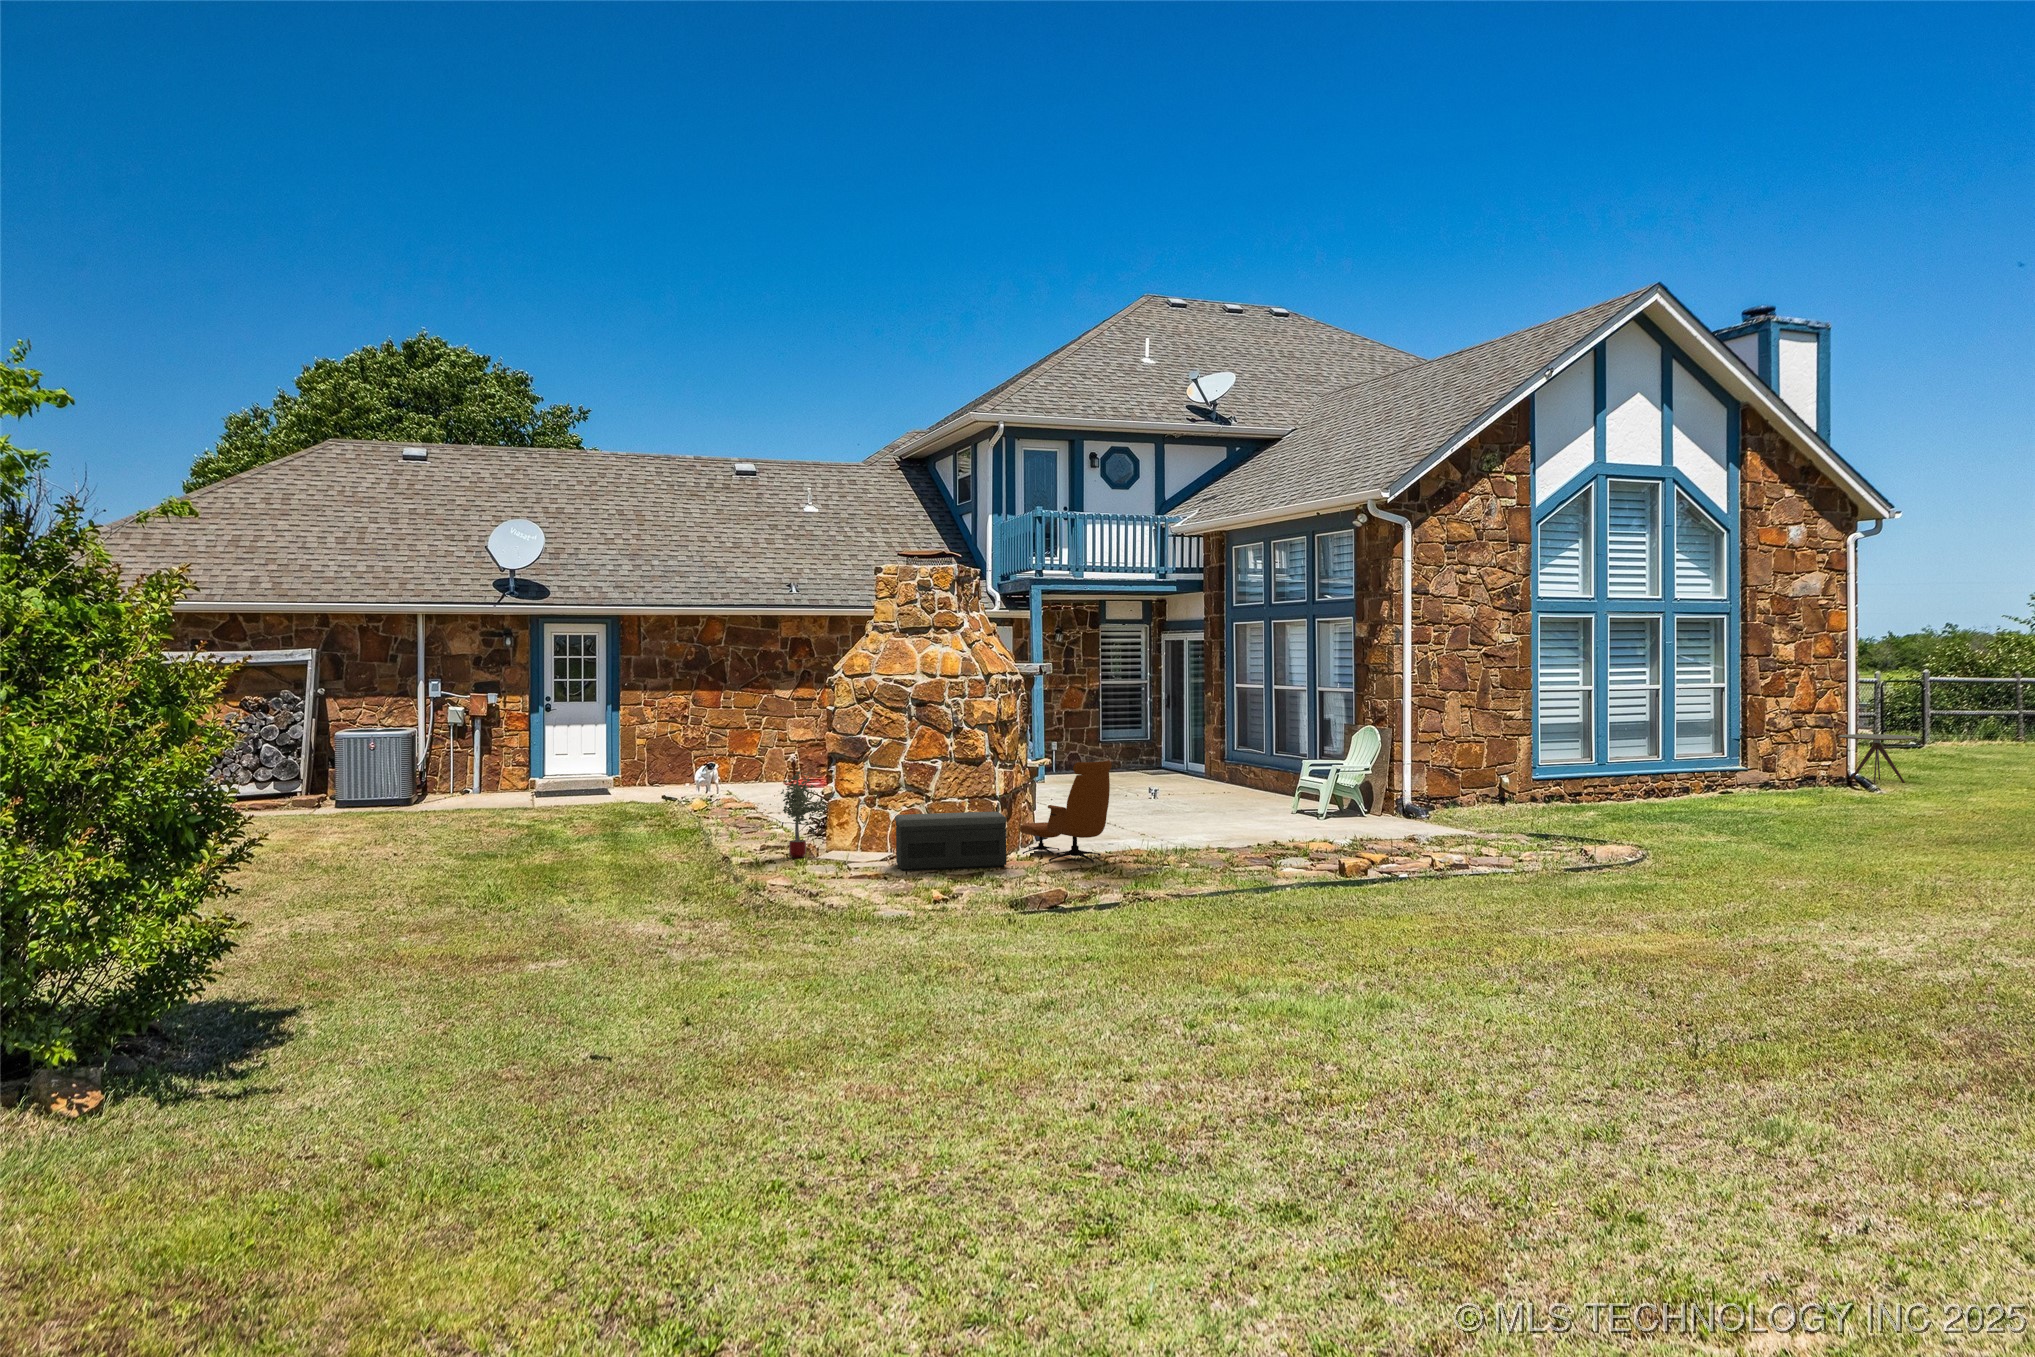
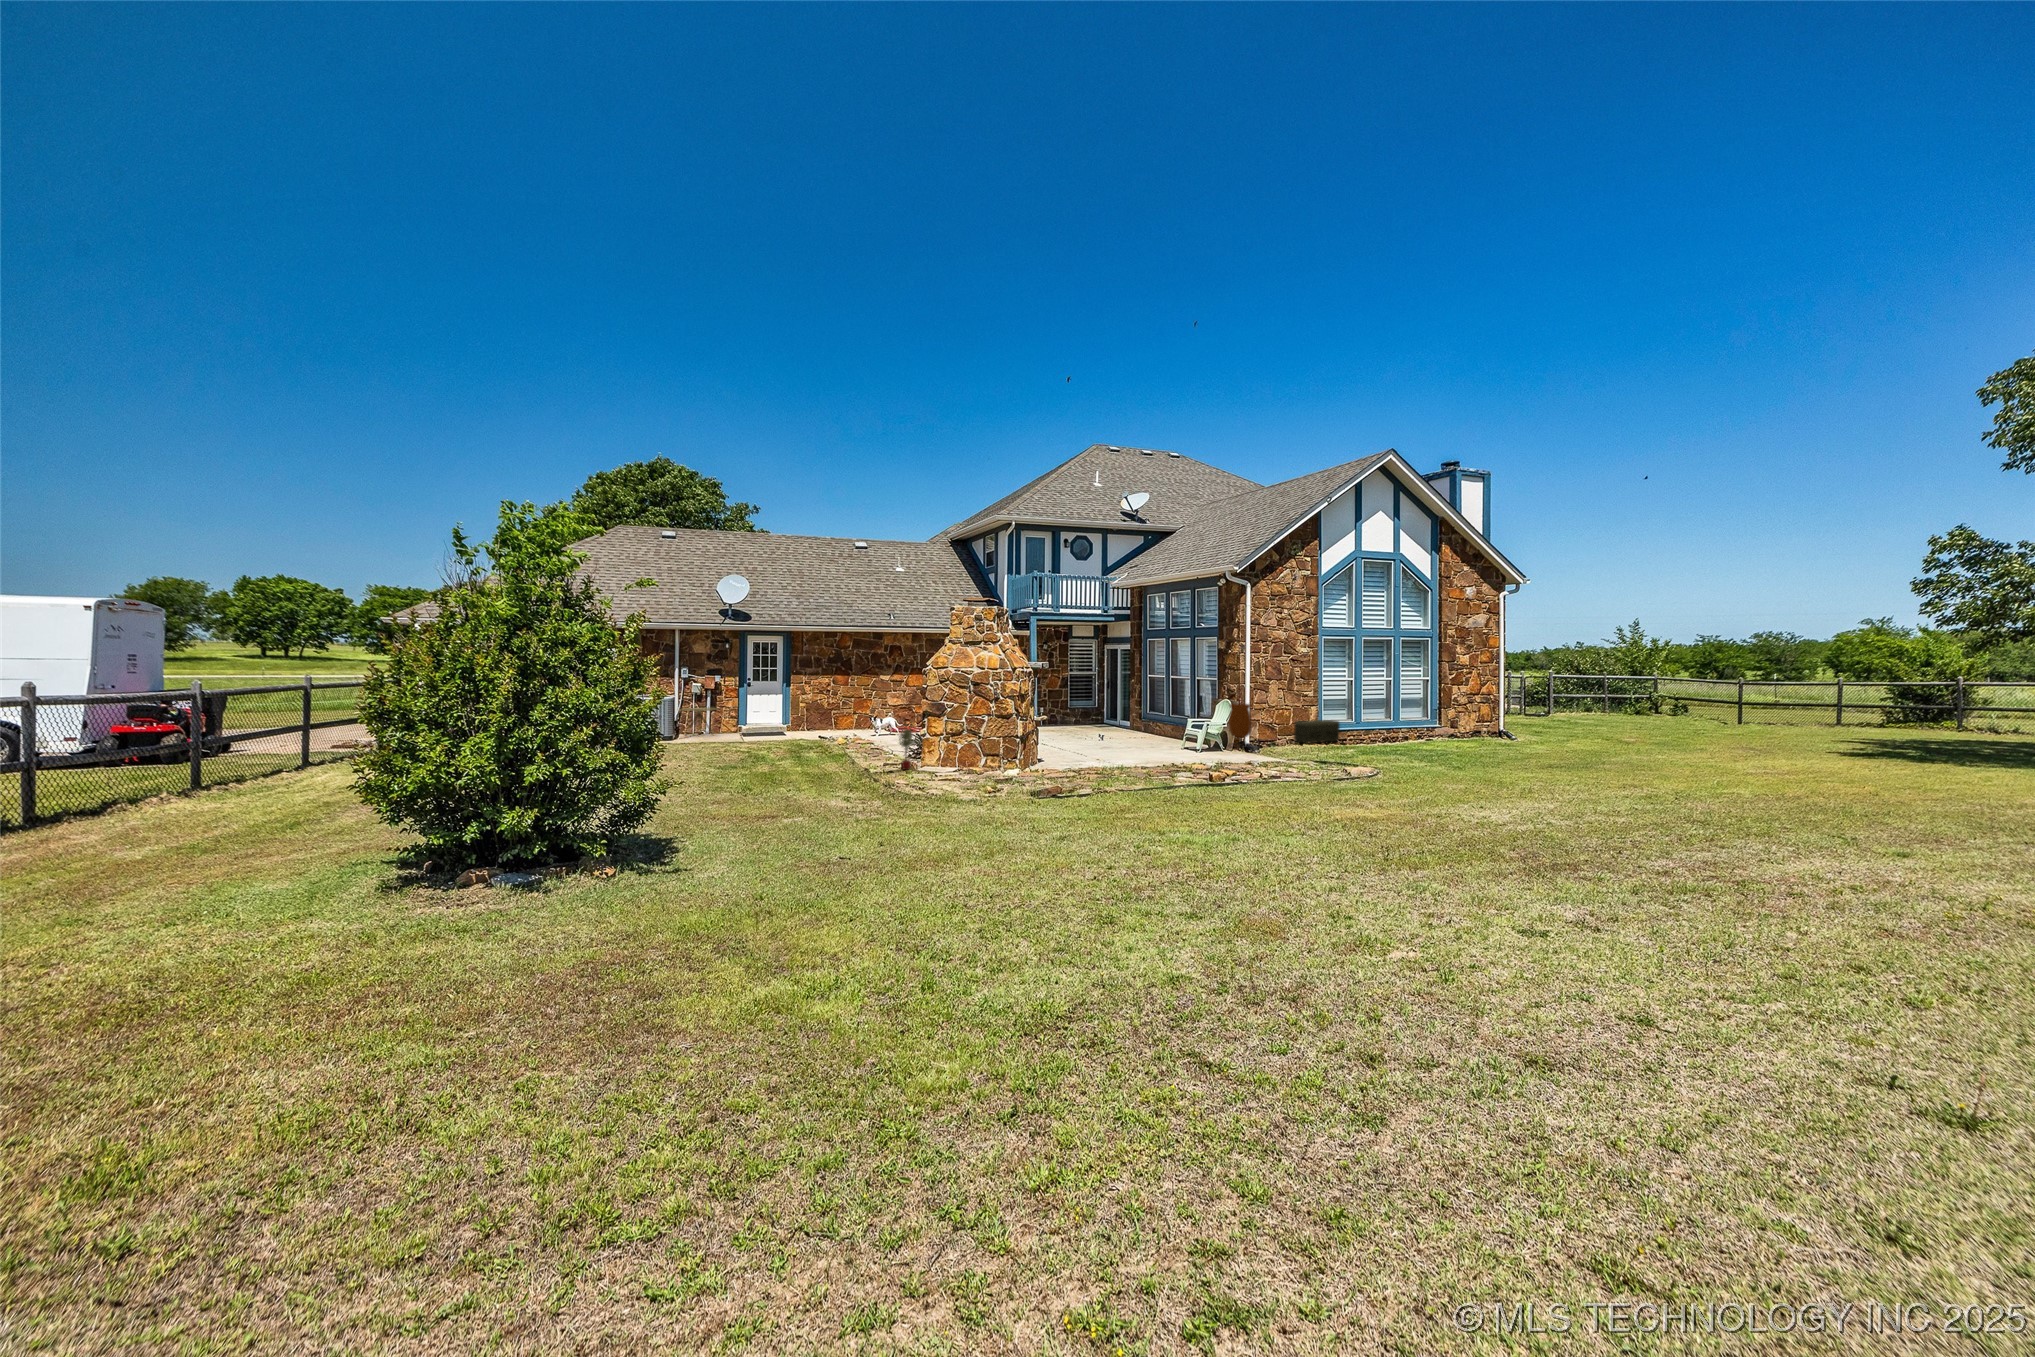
round table: present [1838,734,1917,784] -> present [680,708,718,734]
lounge chair: present [1020,760,1112,863] -> present [1228,703,1252,746]
storage bench: present [895,812,1007,871] -> present [1294,720,1340,743]

